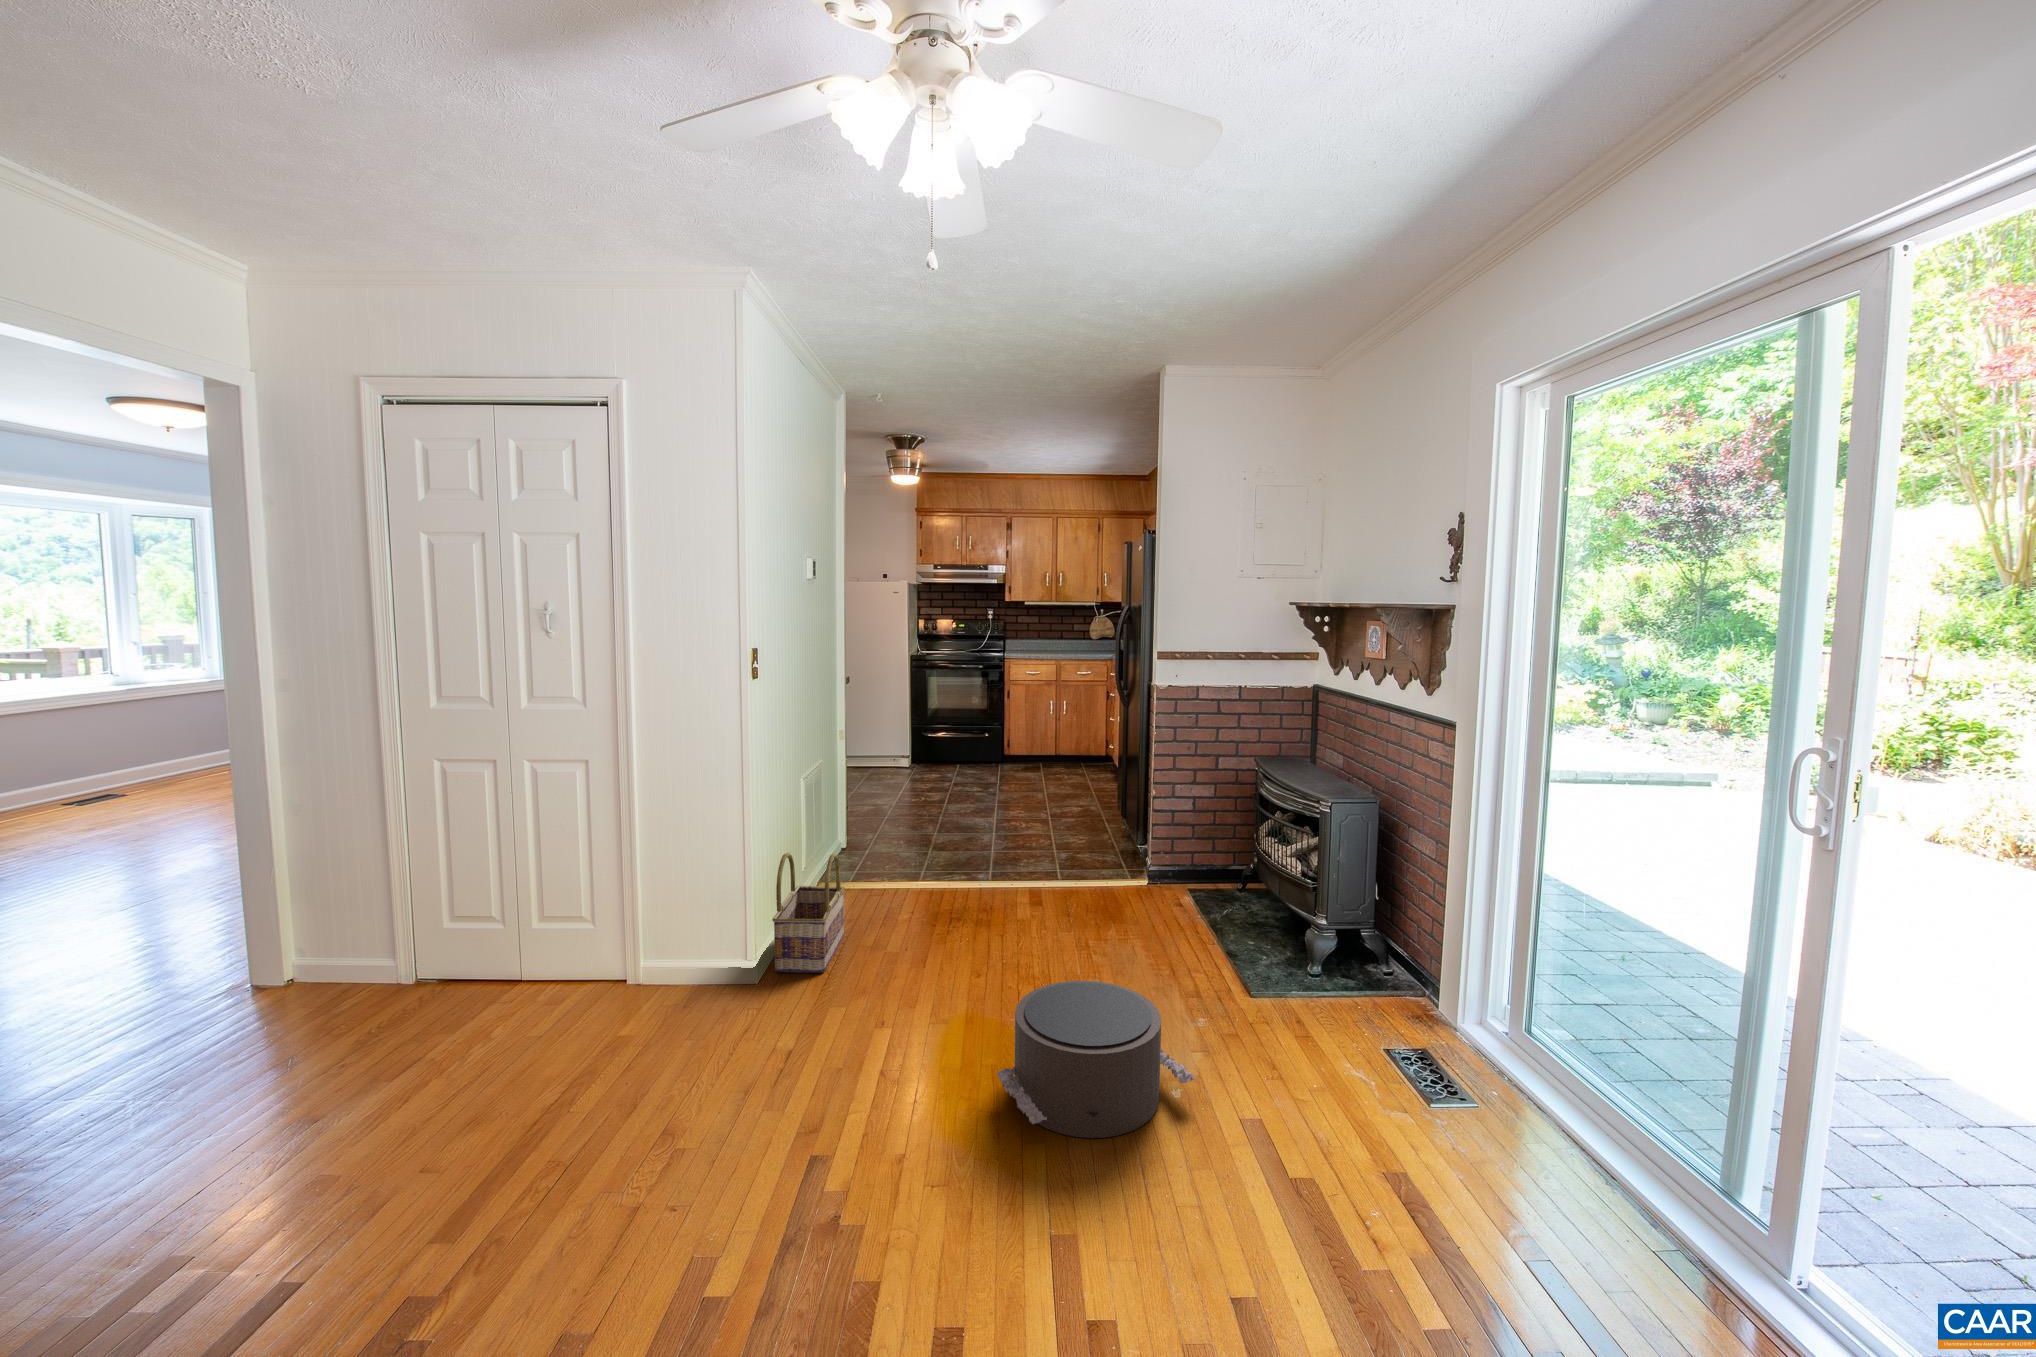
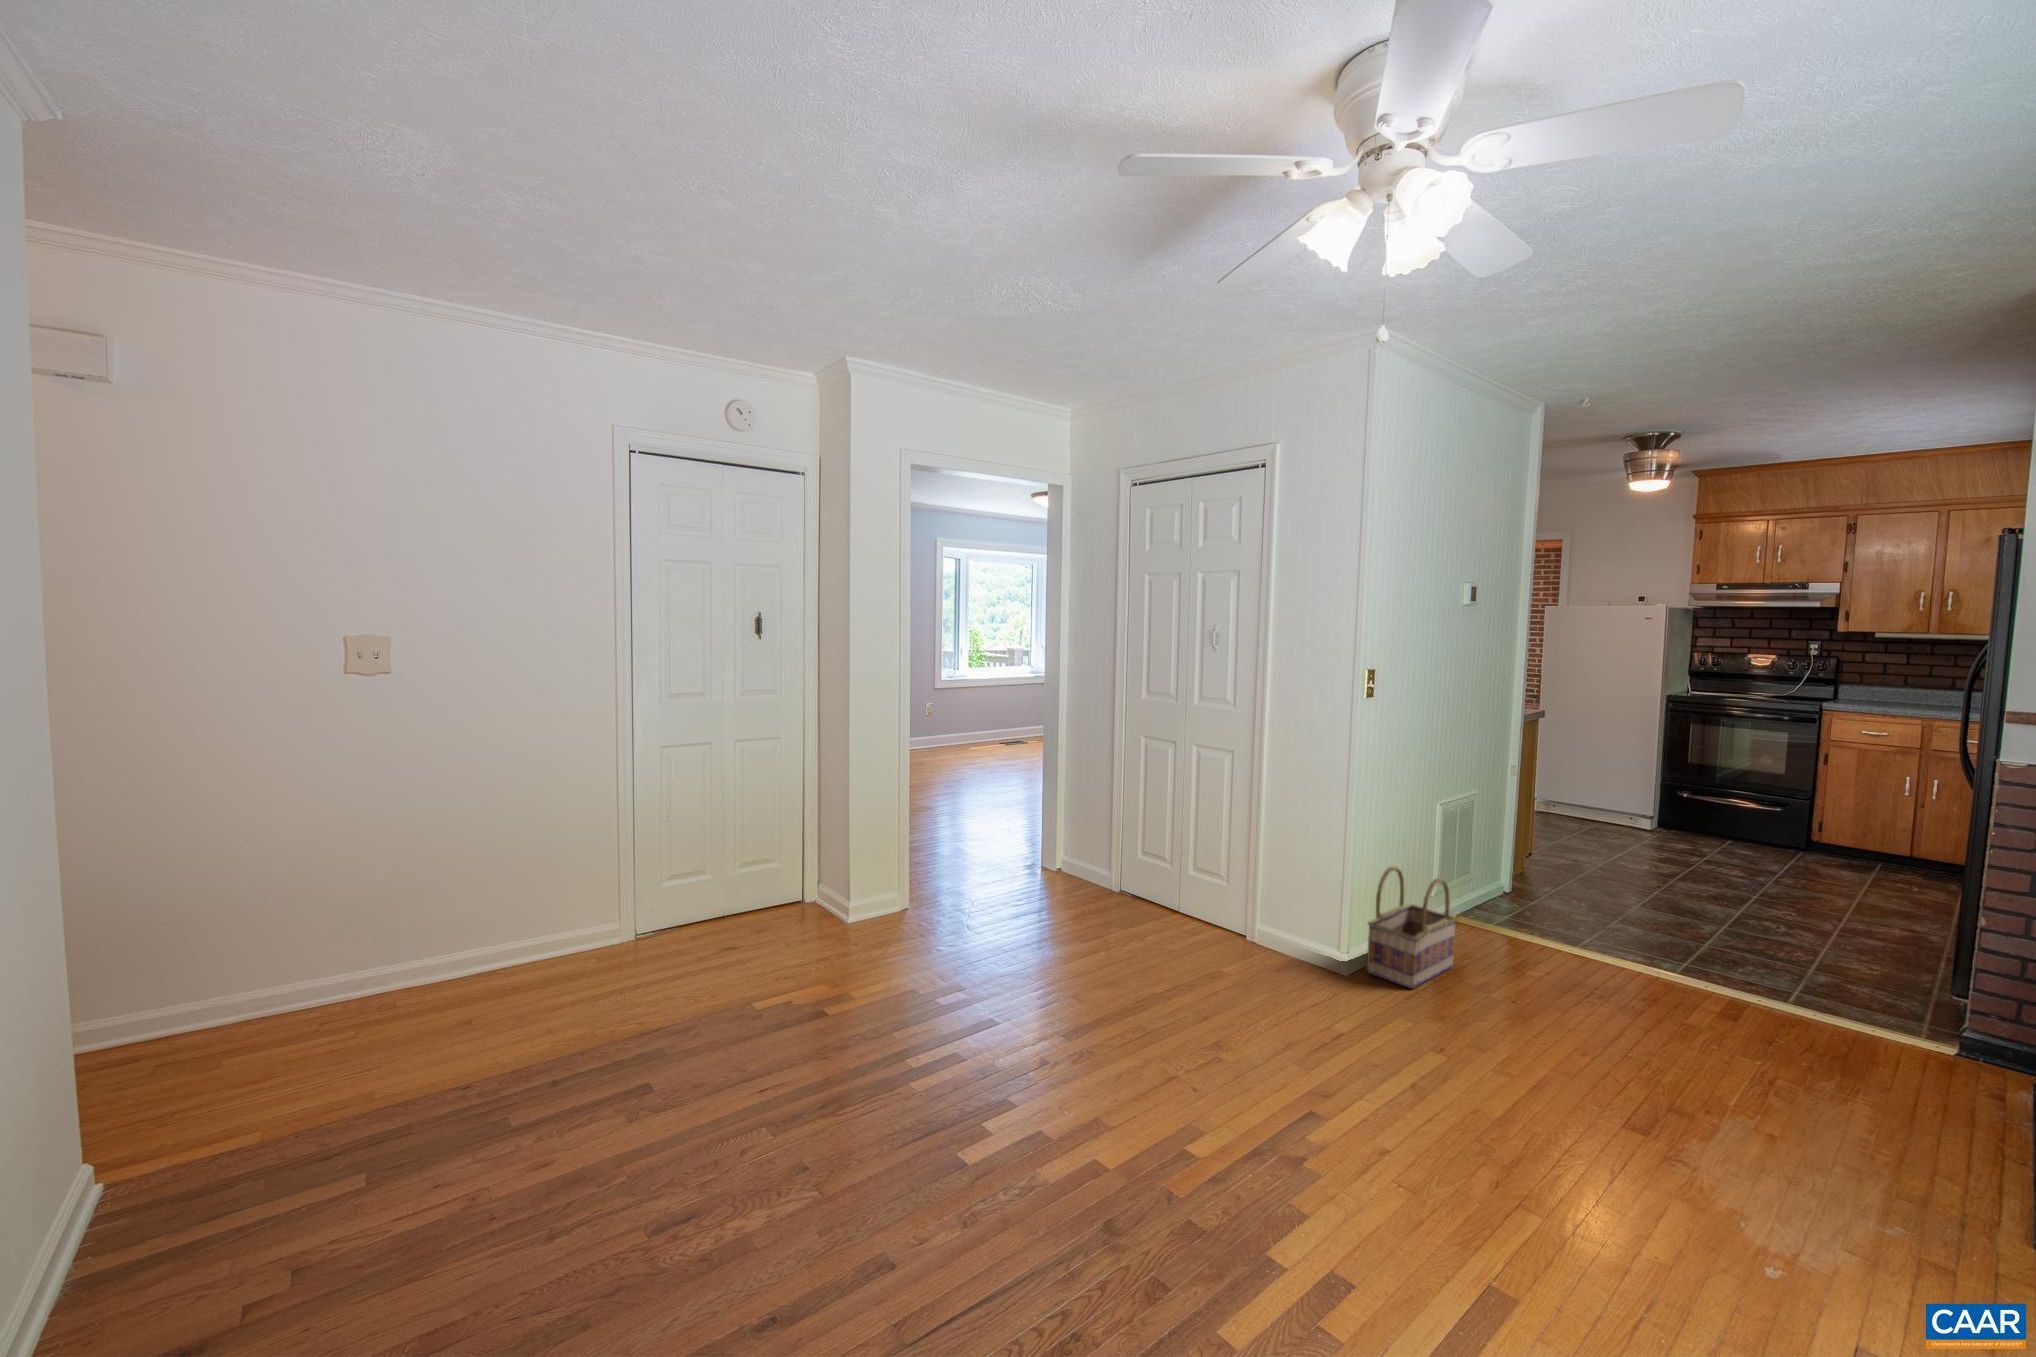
pouf: present [996,981,1195,1138] -> none [1527,1072,1820,1281]

